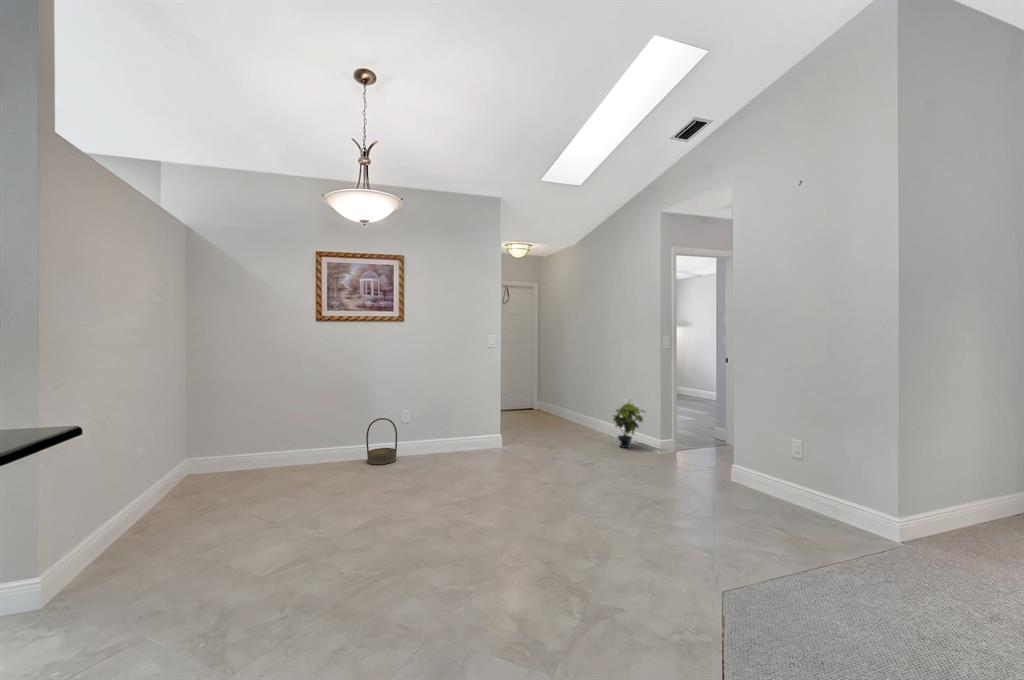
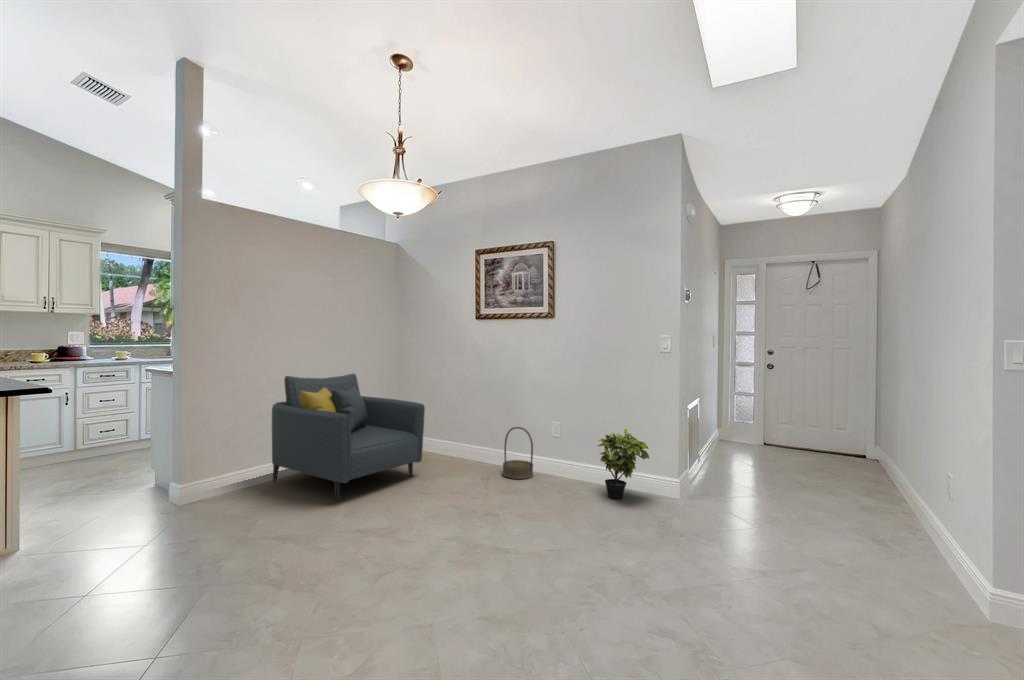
armchair: none [97,388,300,550] -> present [272,374,425,501]
potted plant: present [613,402,644,448] -> present [598,429,649,498]

